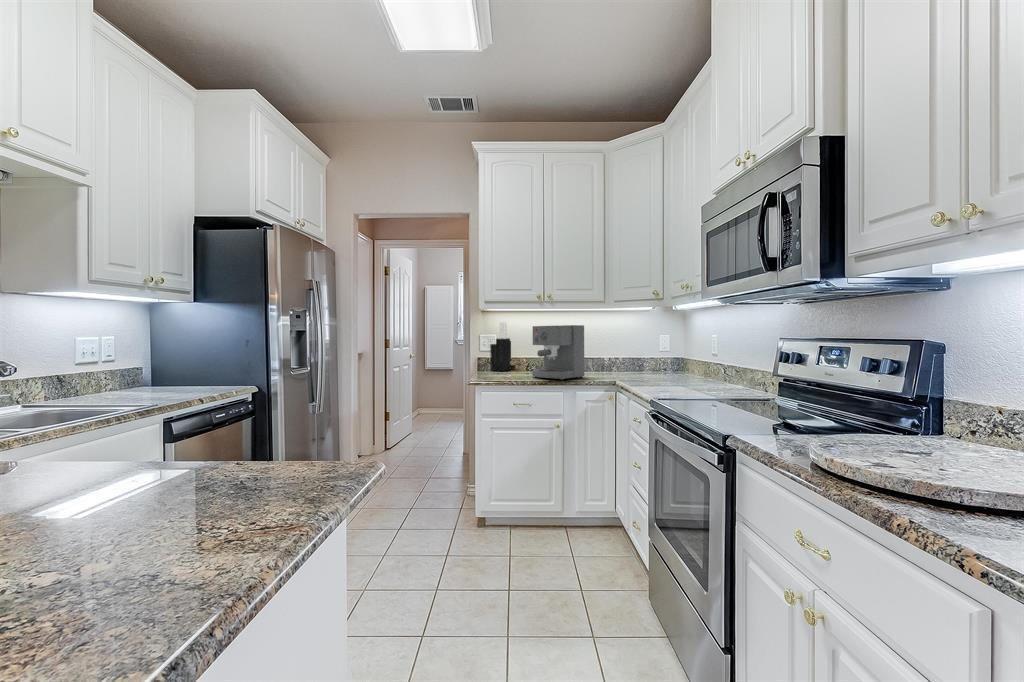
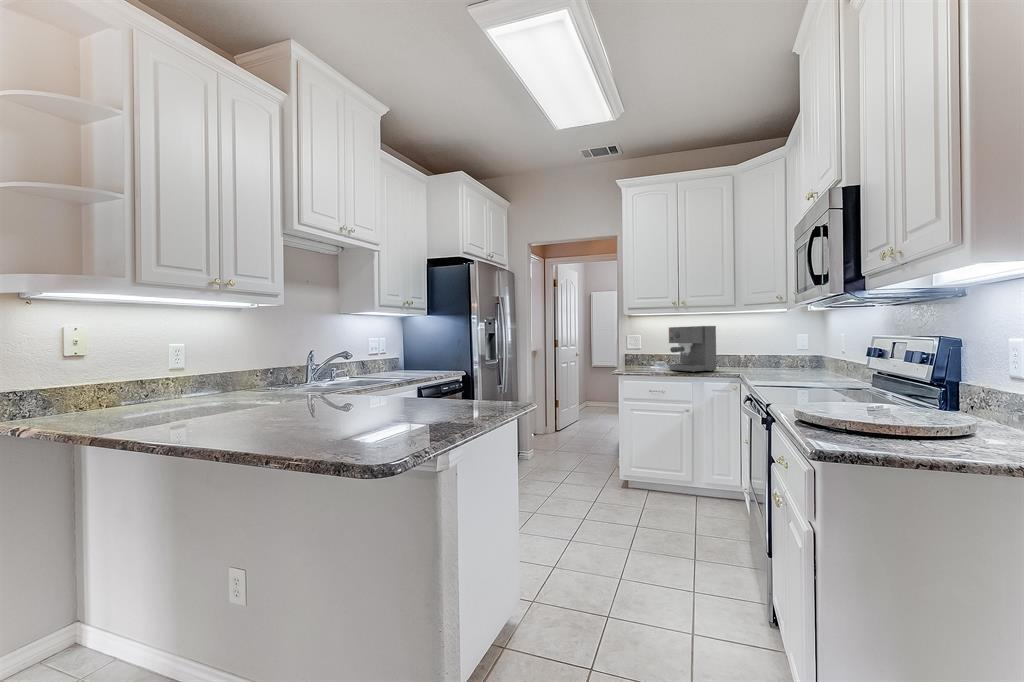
knife block: present [490,323,516,371] -> none [636,325,659,365]

